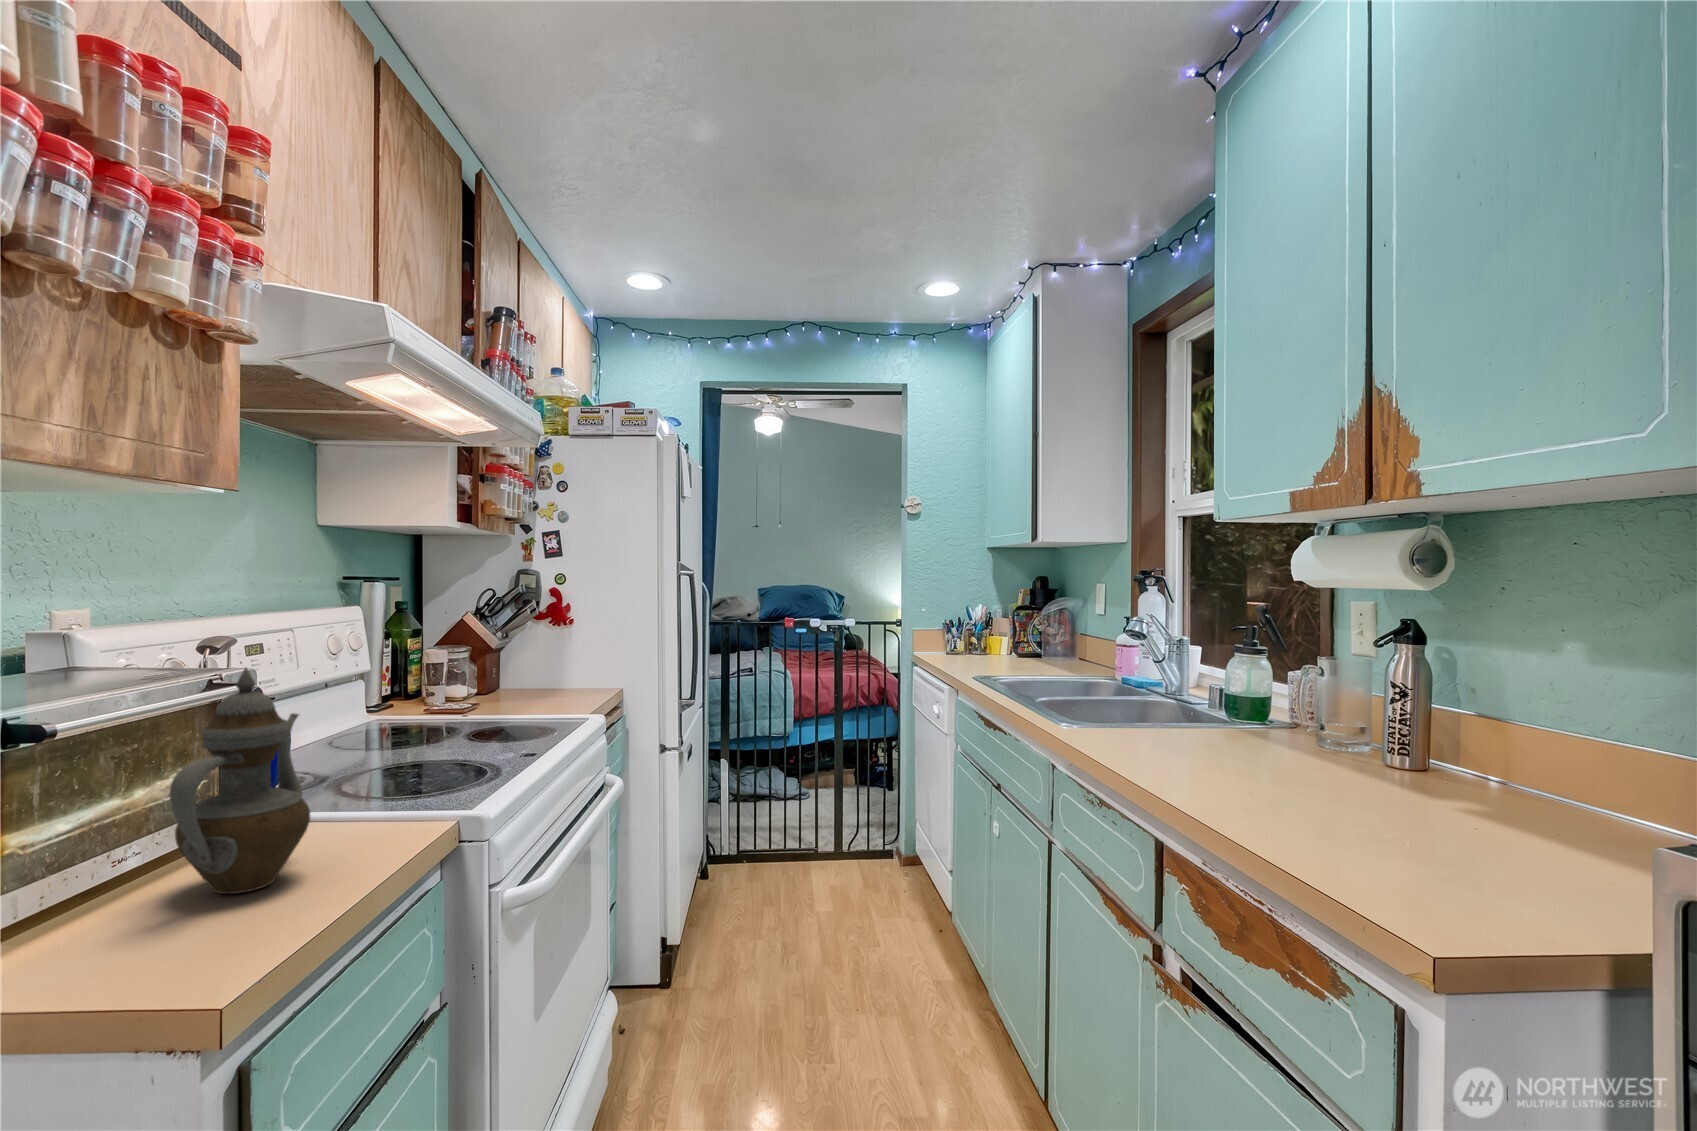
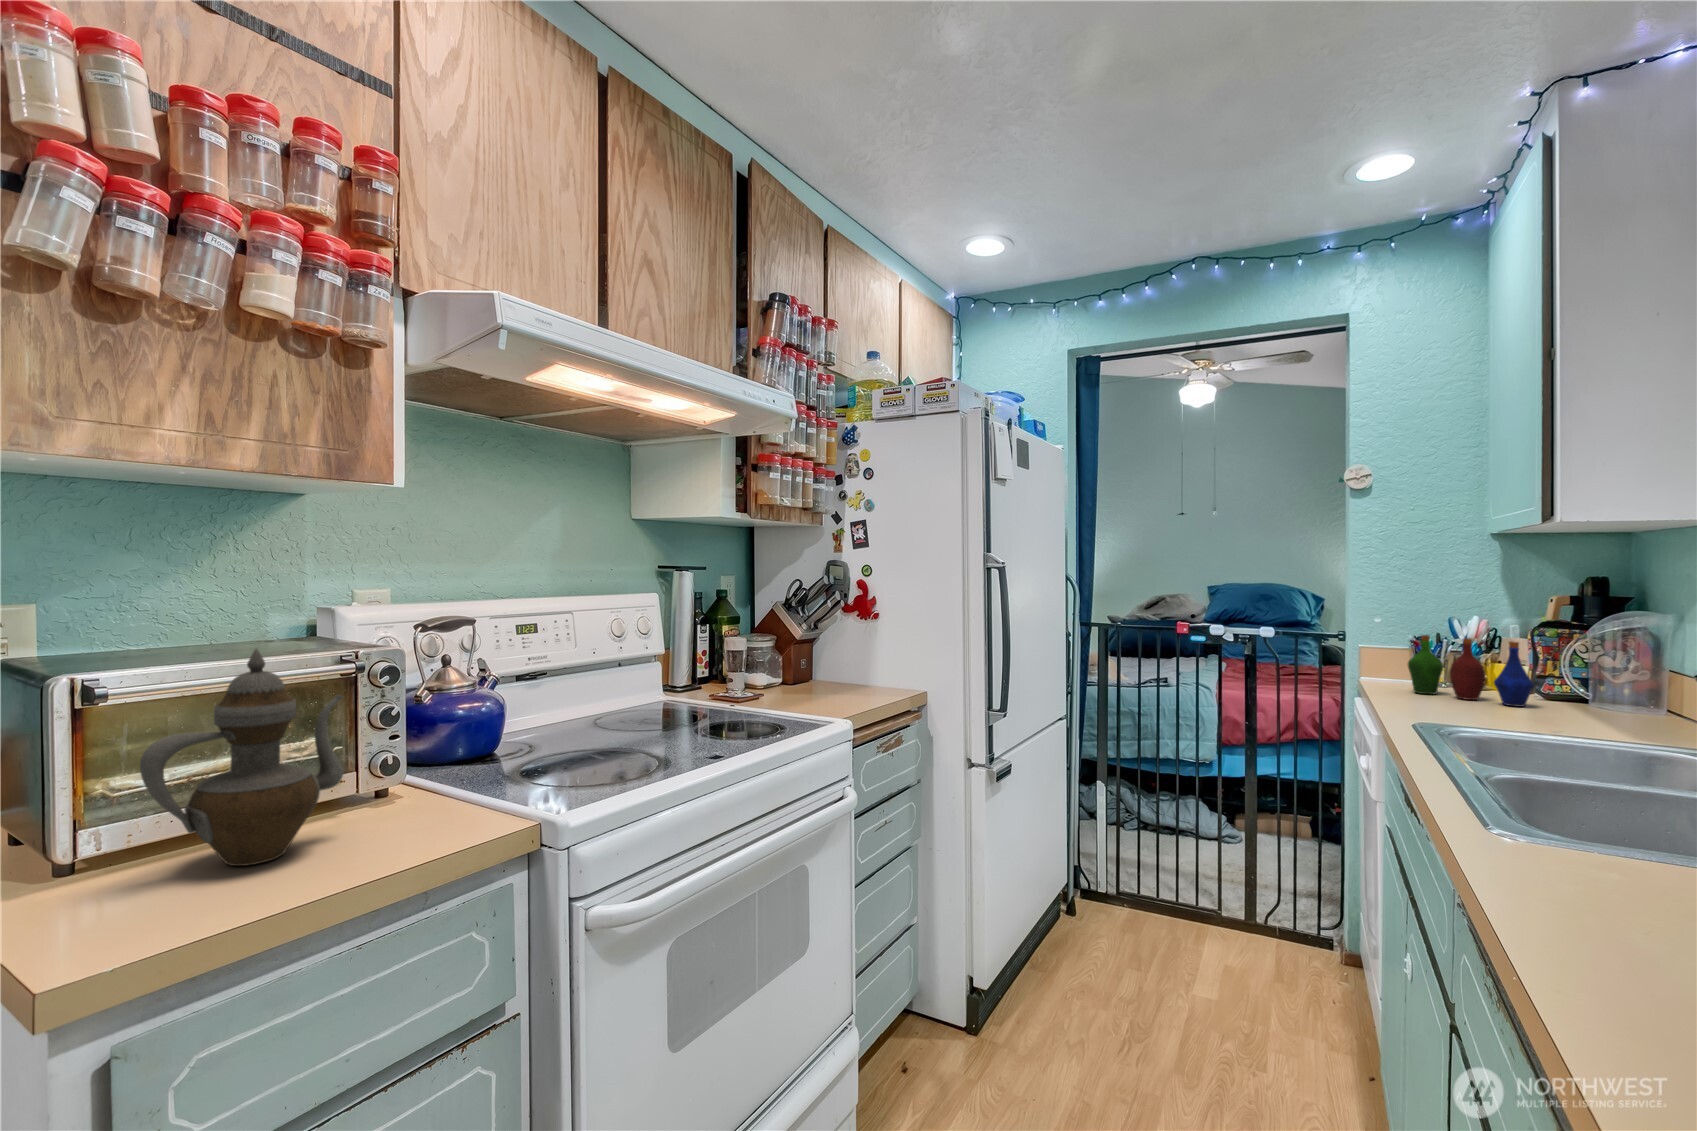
bottle: none [950,620,1022,664] -> present [1408,635,1535,707]

